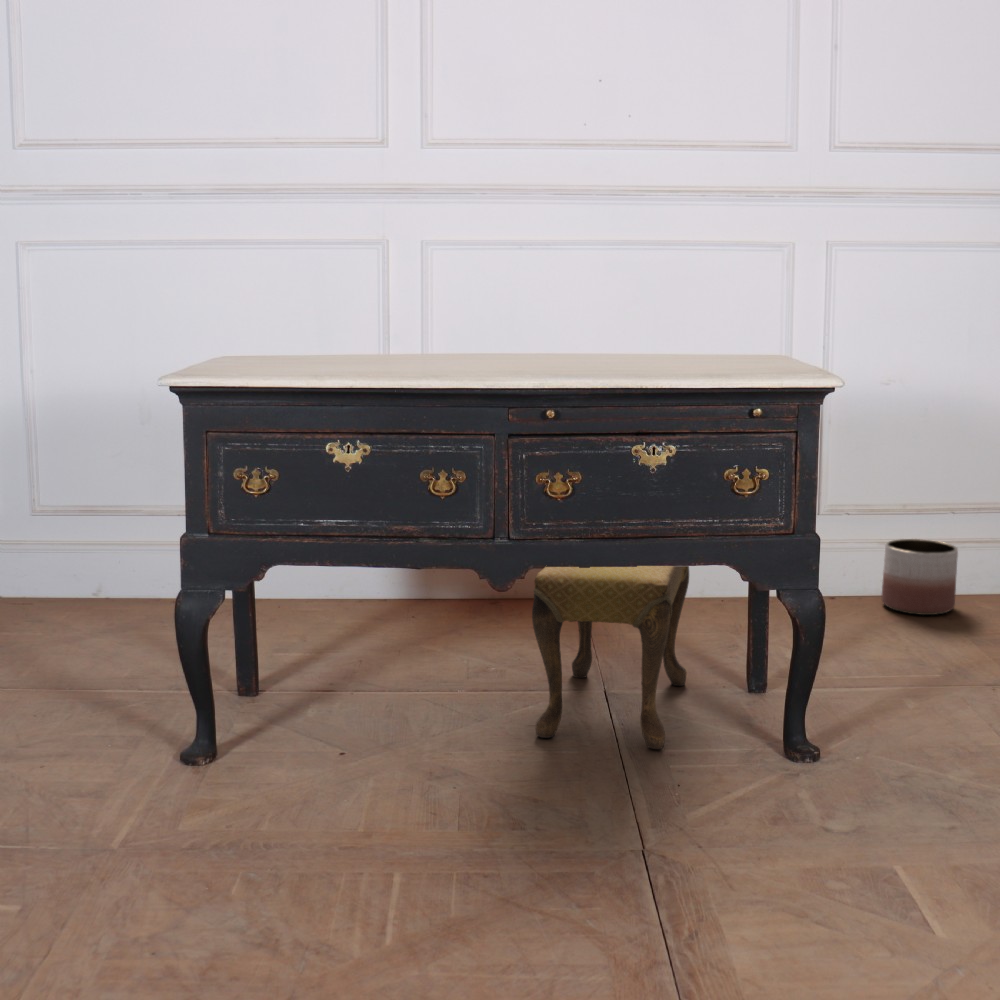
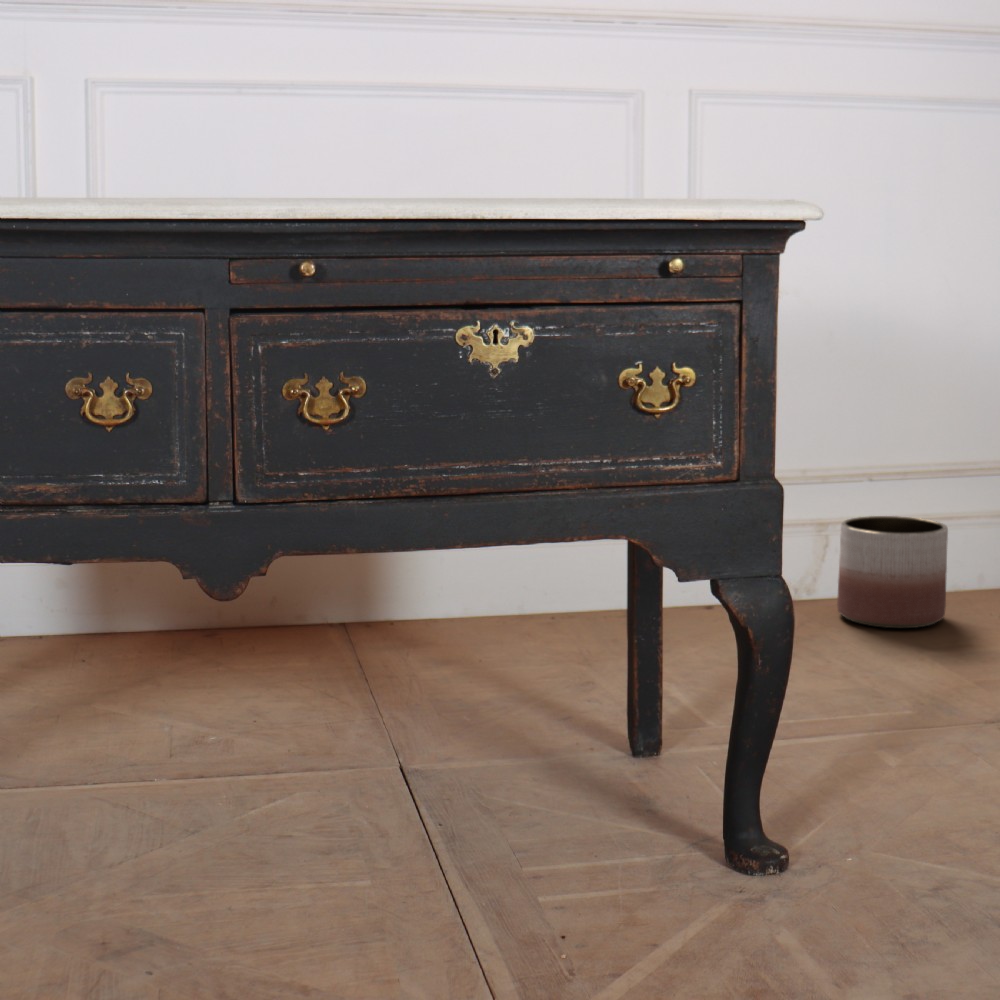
footstool: present [532,566,689,749] -> none [289,506,555,868]

